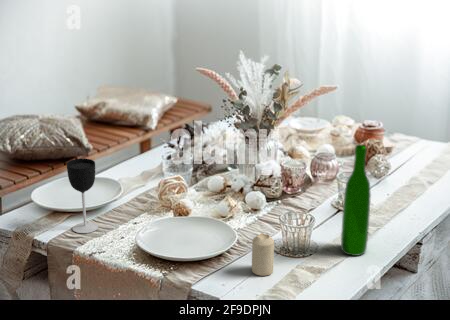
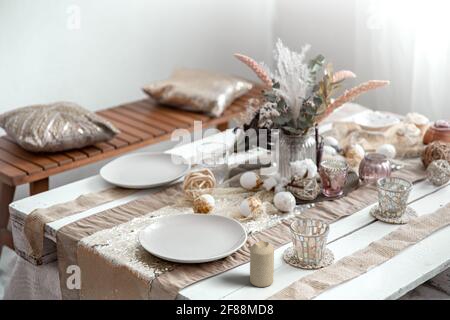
wine bottle: present [341,144,371,256] -> none [358,150,391,274]
wine glass: present [67,159,98,233] -> none [81,145,114,222]

